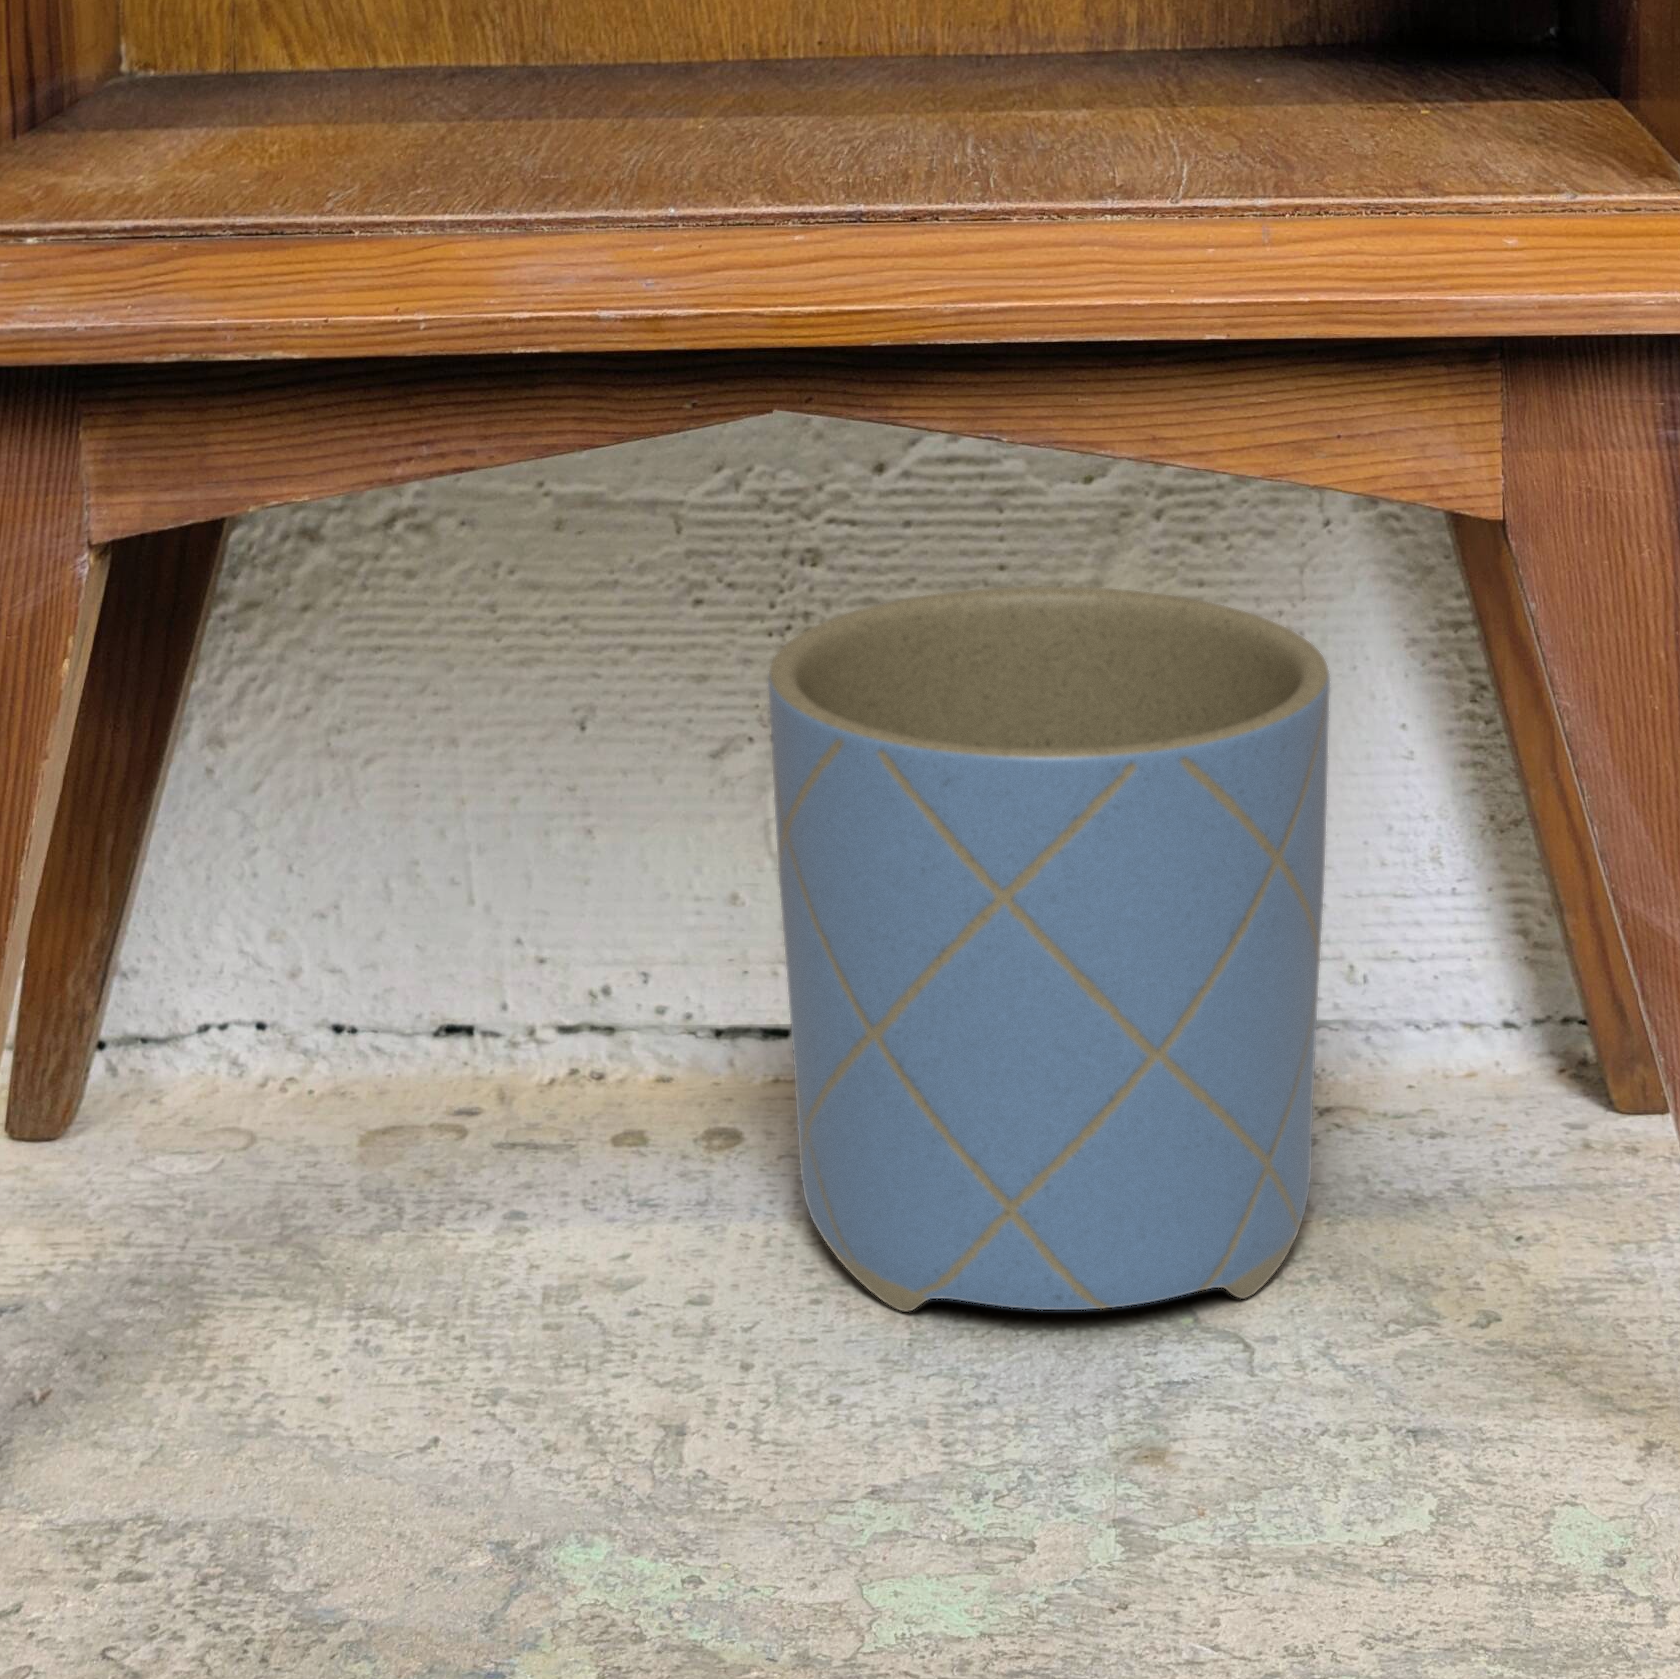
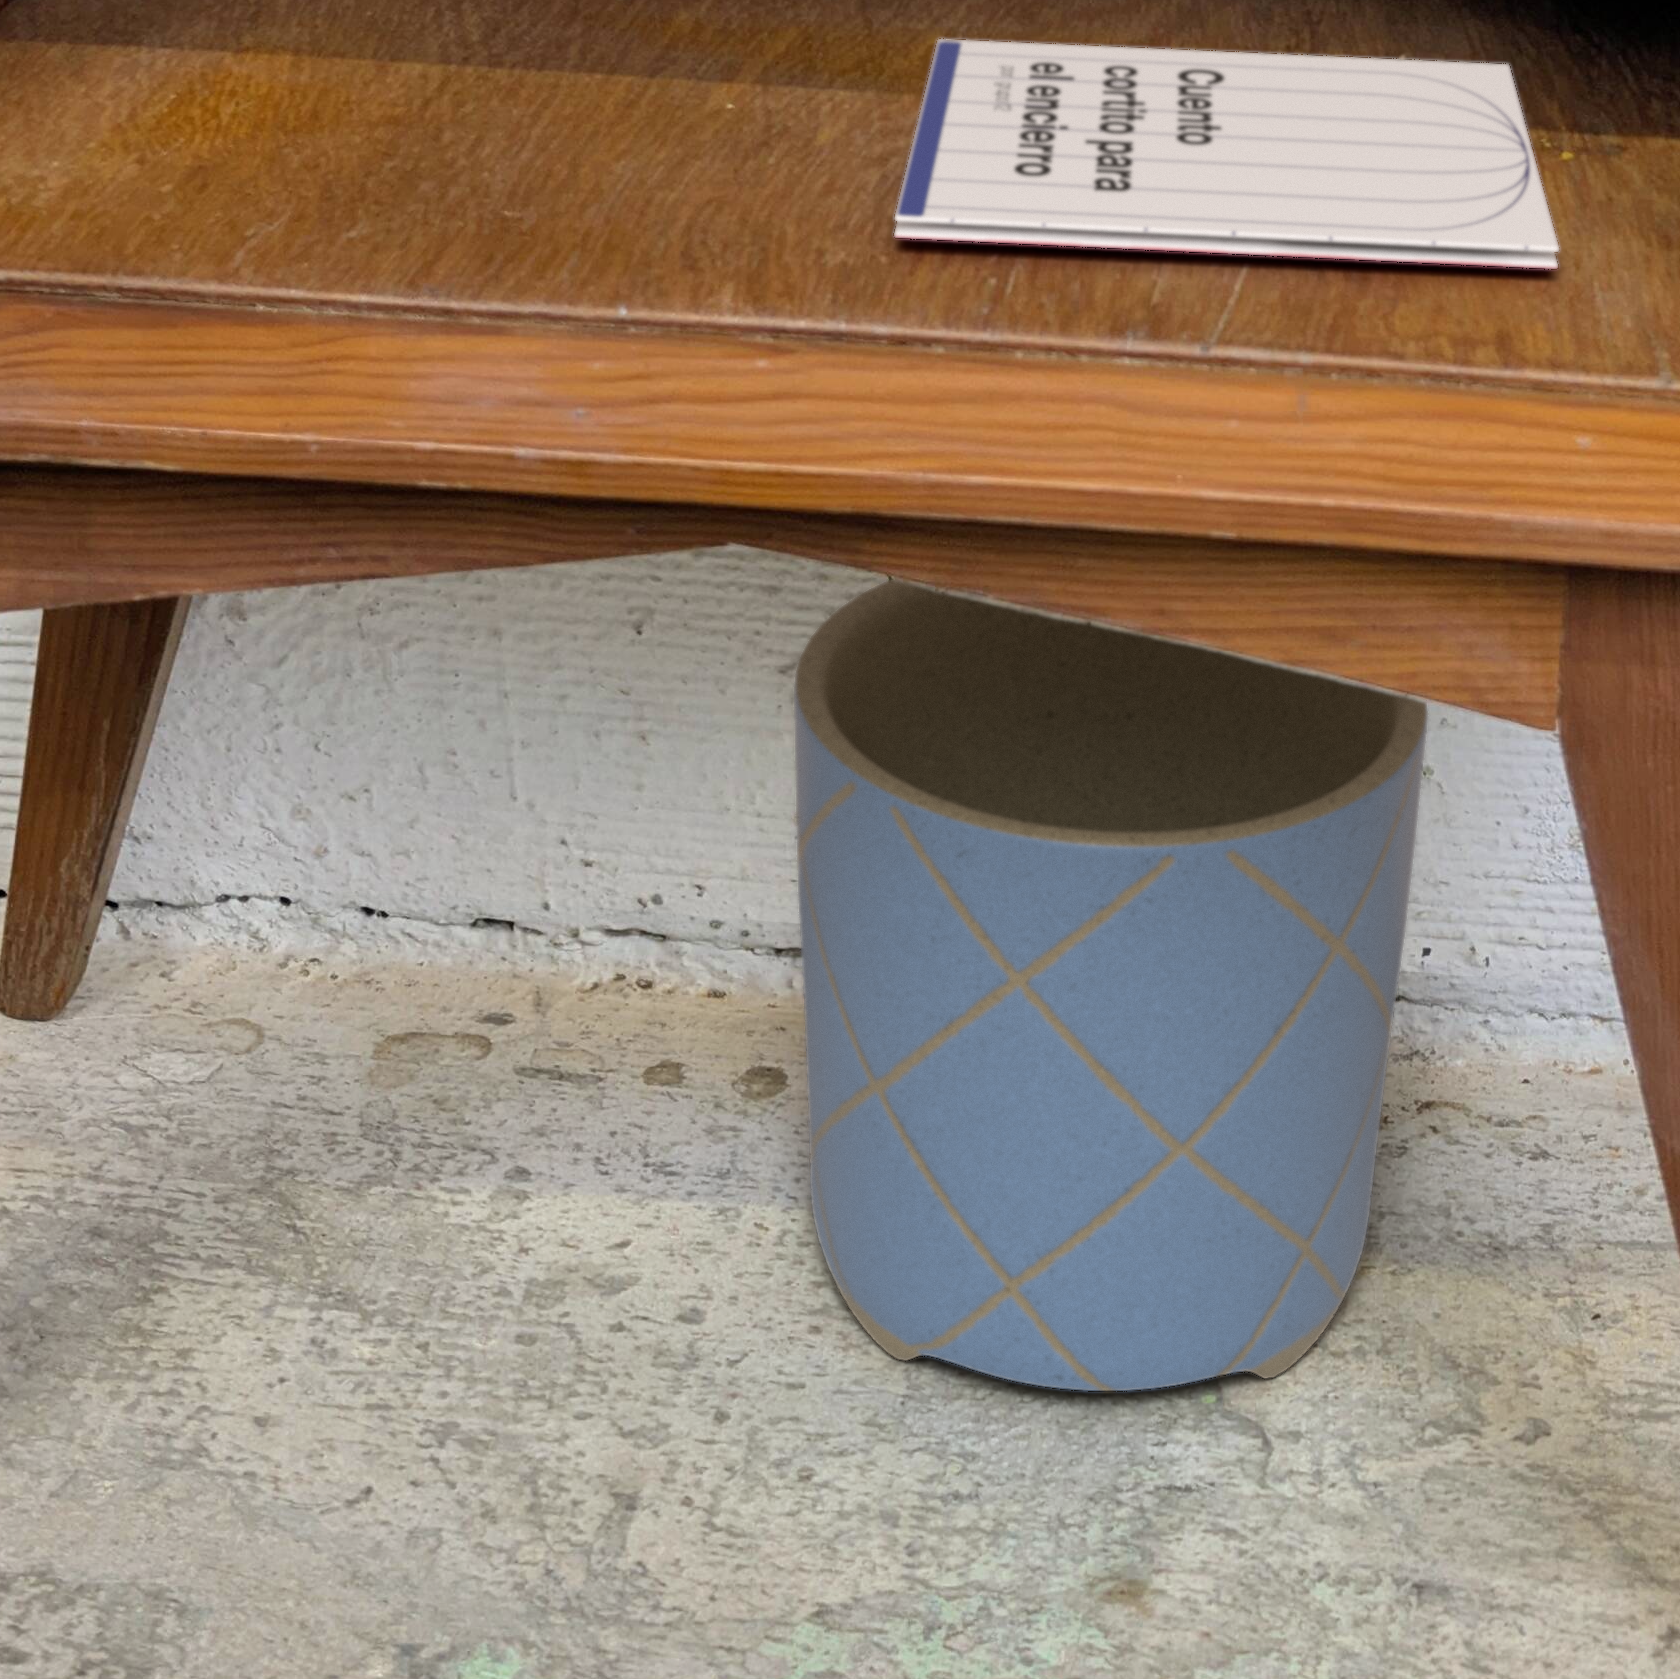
notebook: none [872,68,1444,160] -> present [895,39,1559,269]

